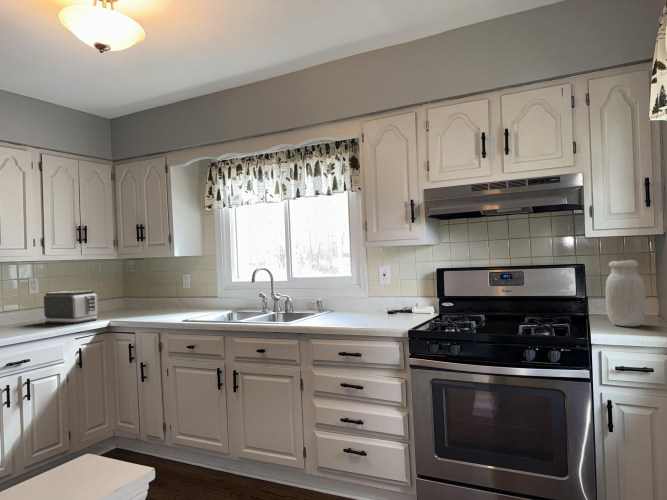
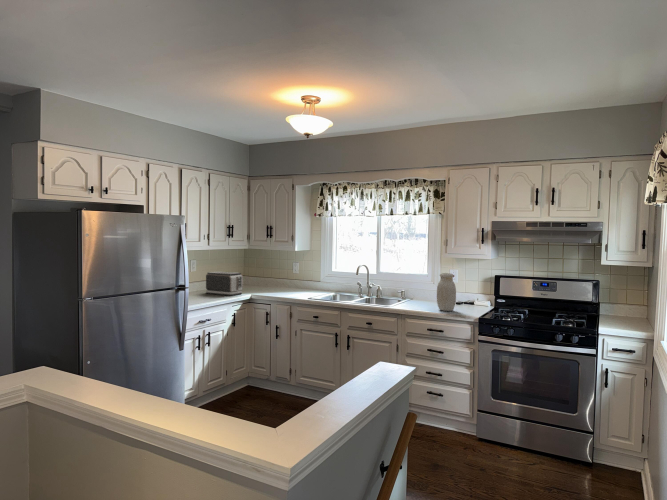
jar: present [606,260,646,326] -> present [437,273,456,311]

